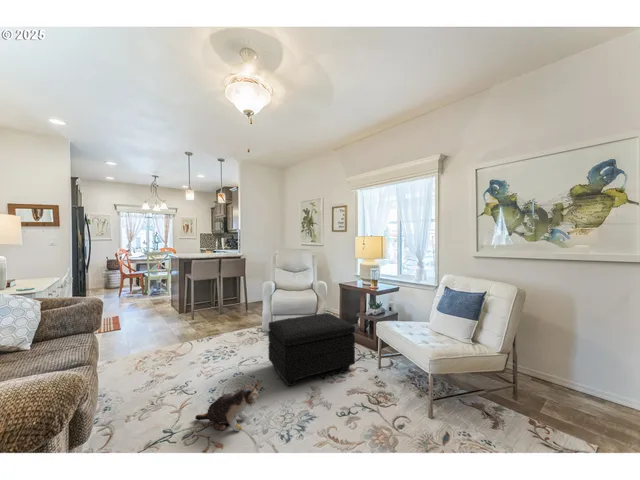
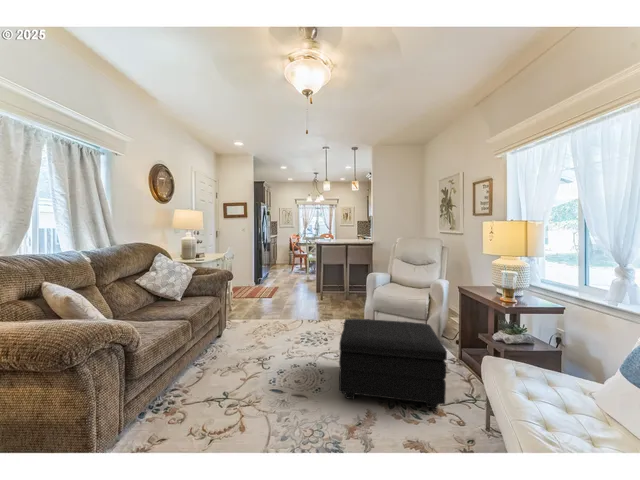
plush toy: present [195,382,261,431] -> none [246,380,287,424]

